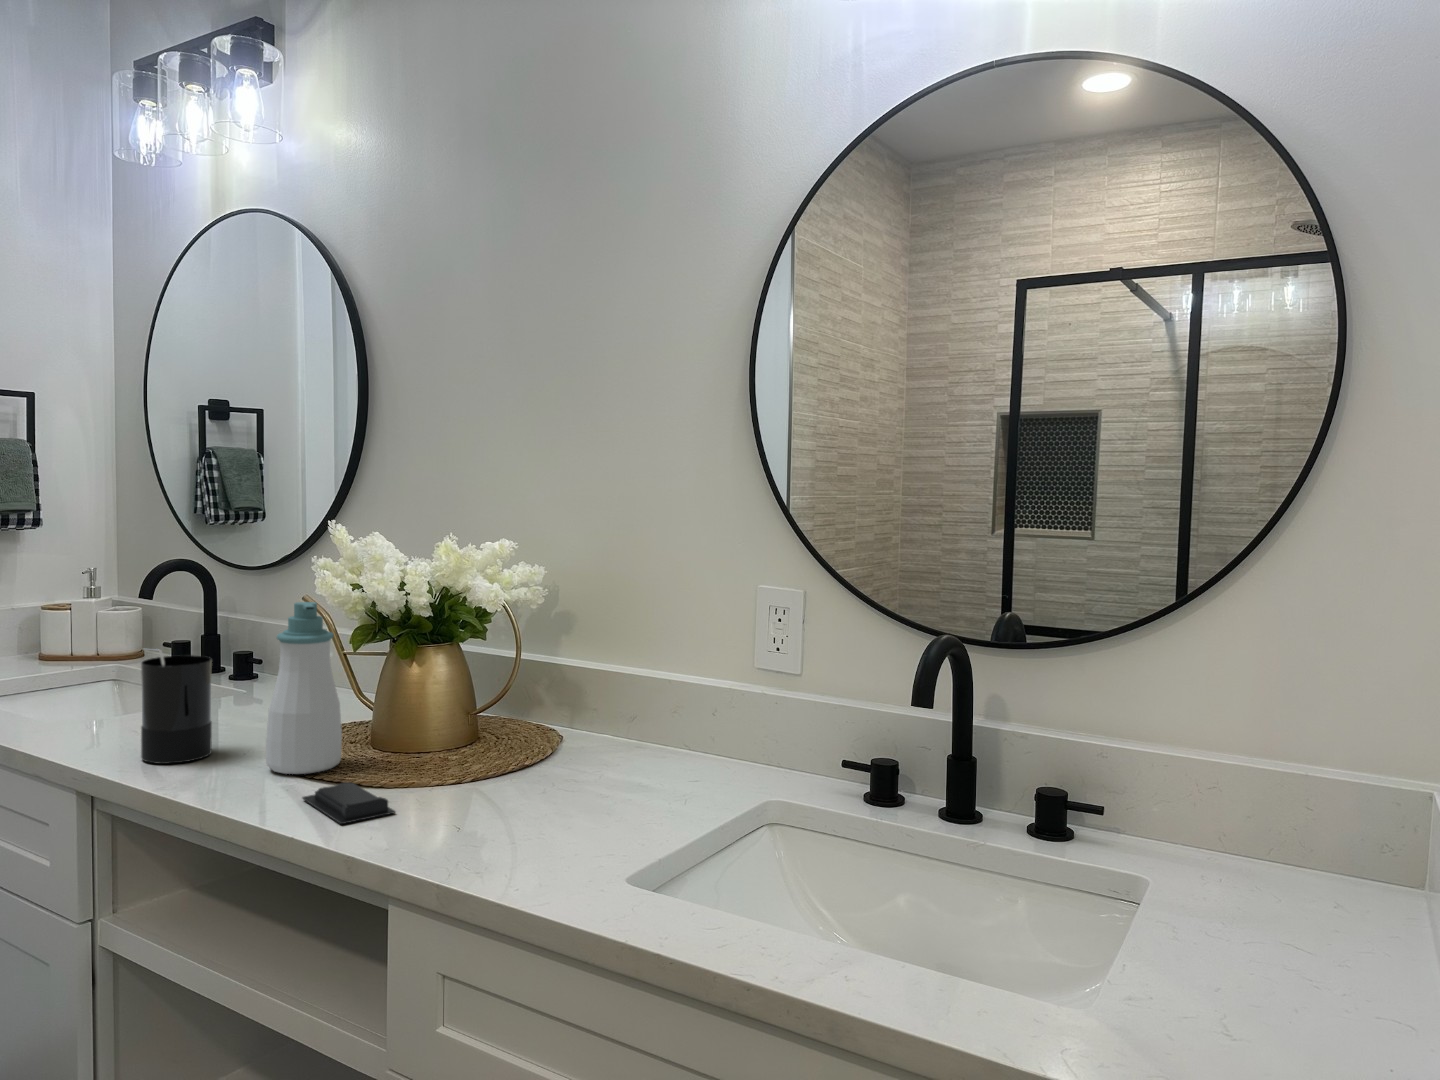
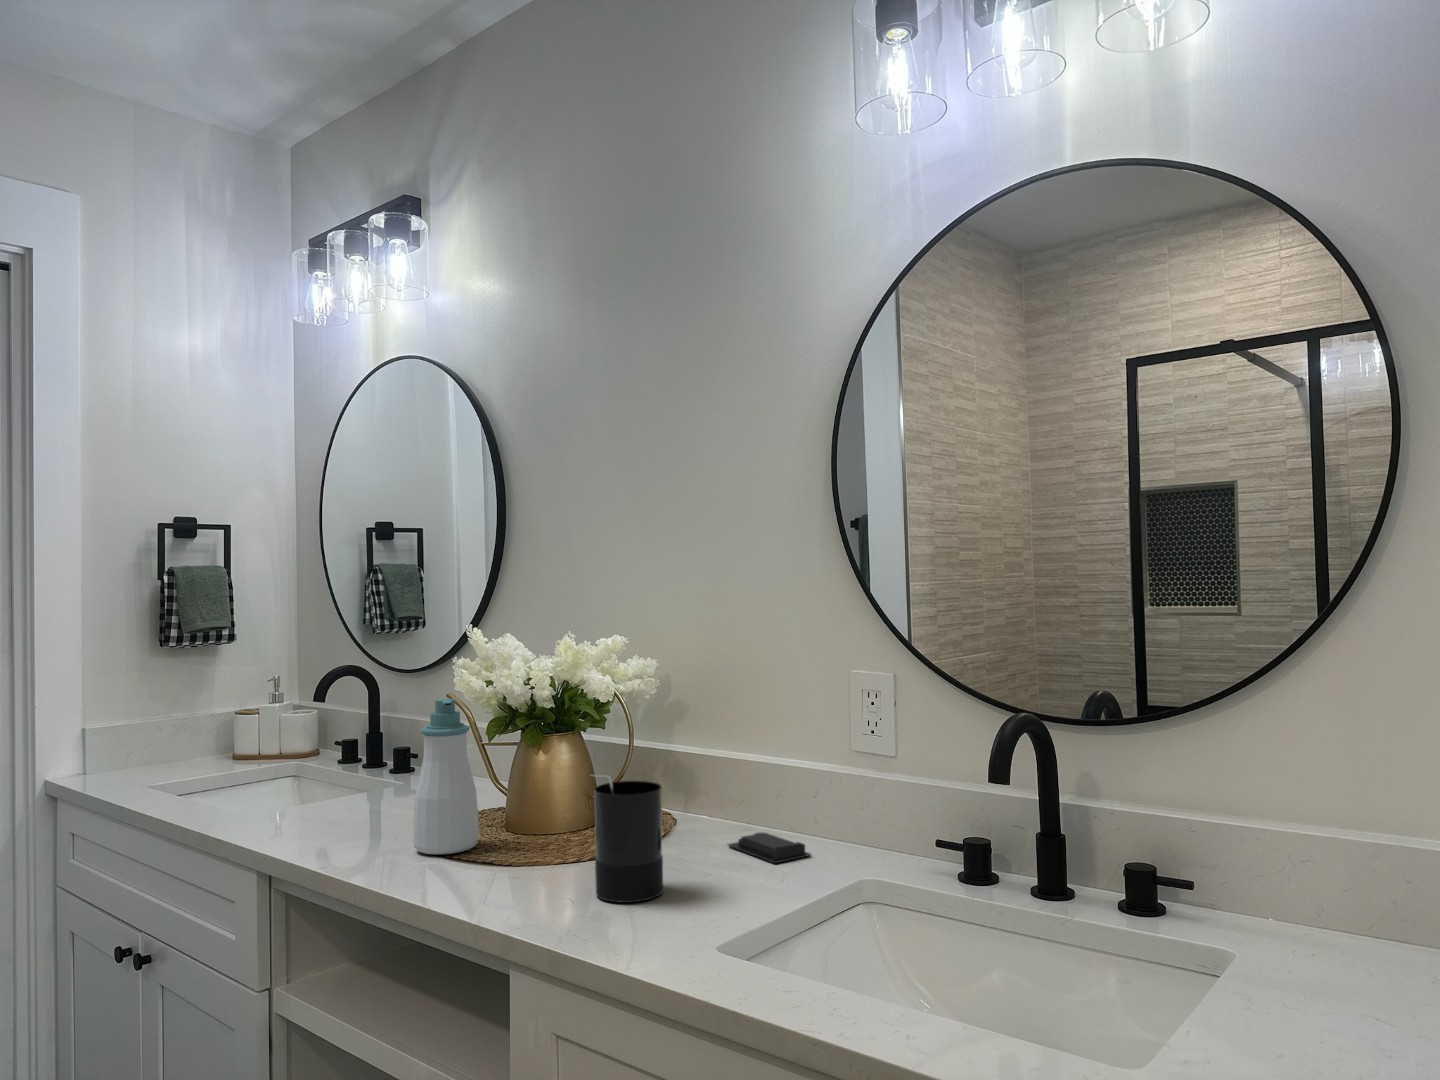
candle: present [141,650,212,764] -> present [594,775,663,903]
soap bar: present [302,783,395,824] -> present [728,832,811,863]

